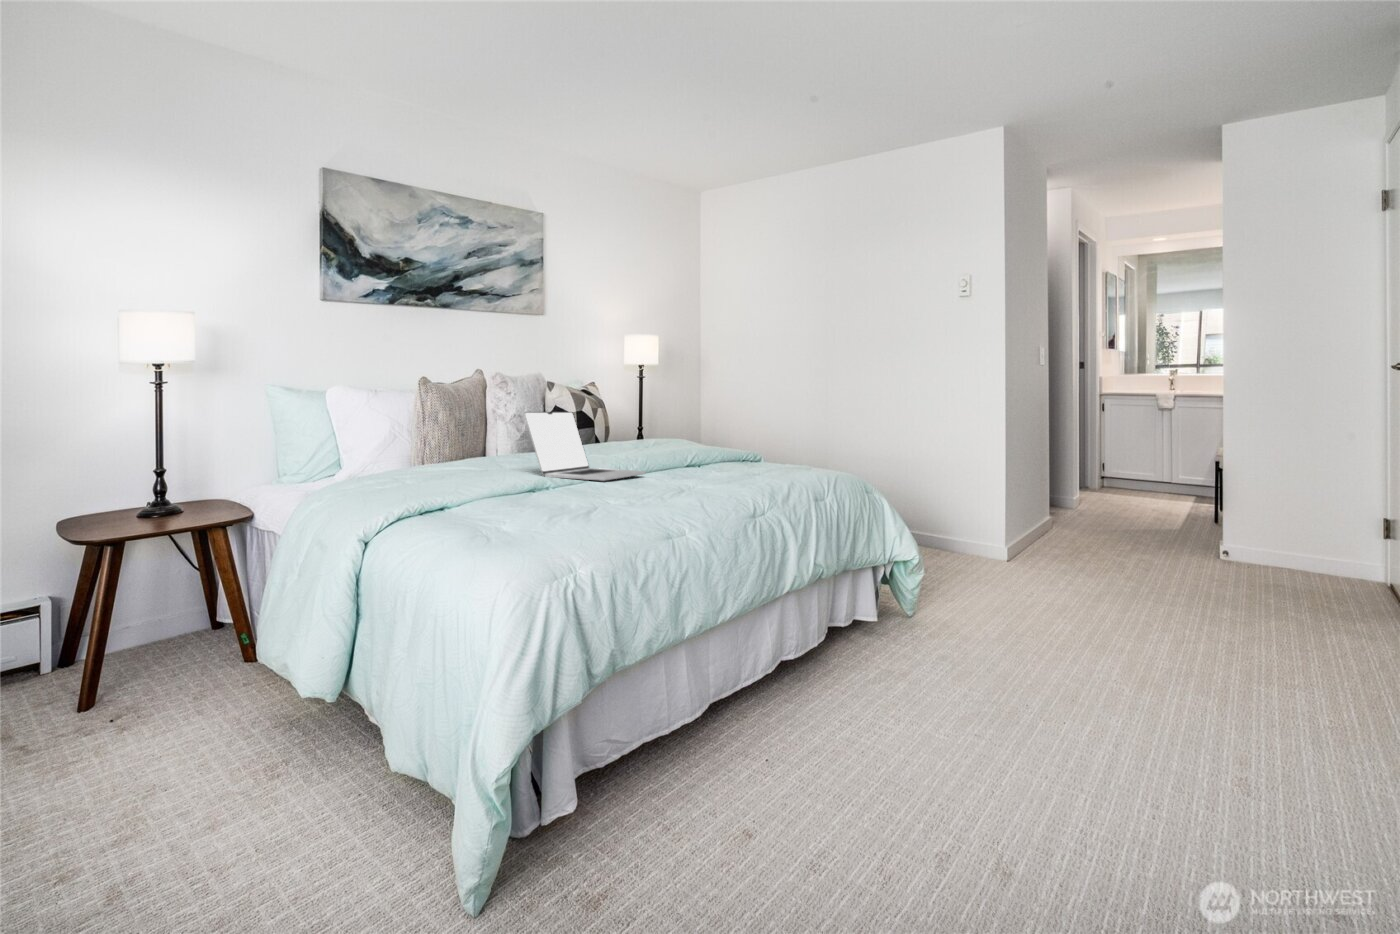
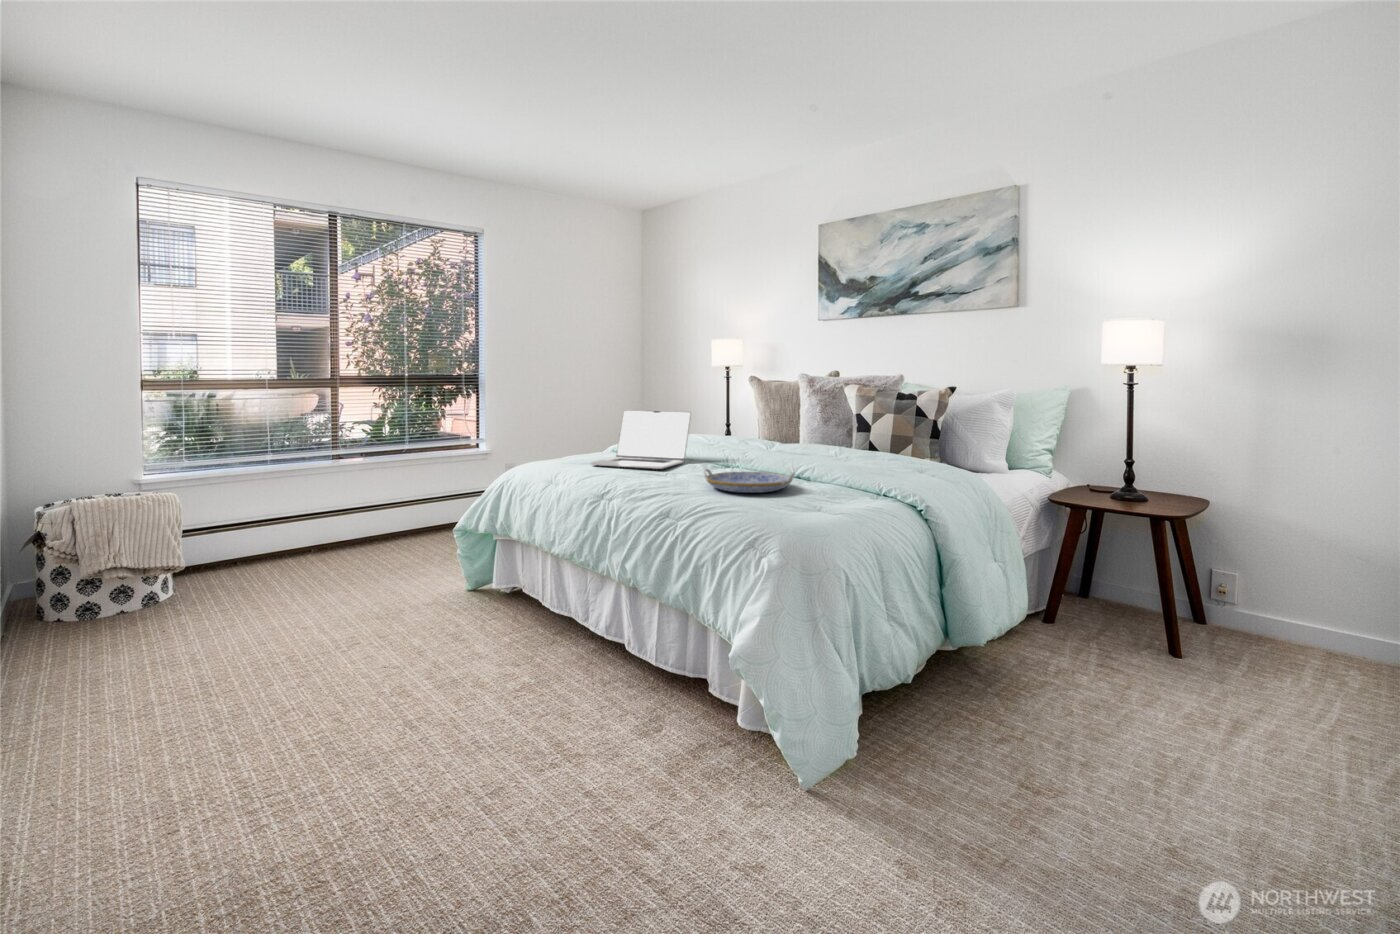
serving tray: none [699,457,777,477] -> present [703,469,795,493]

